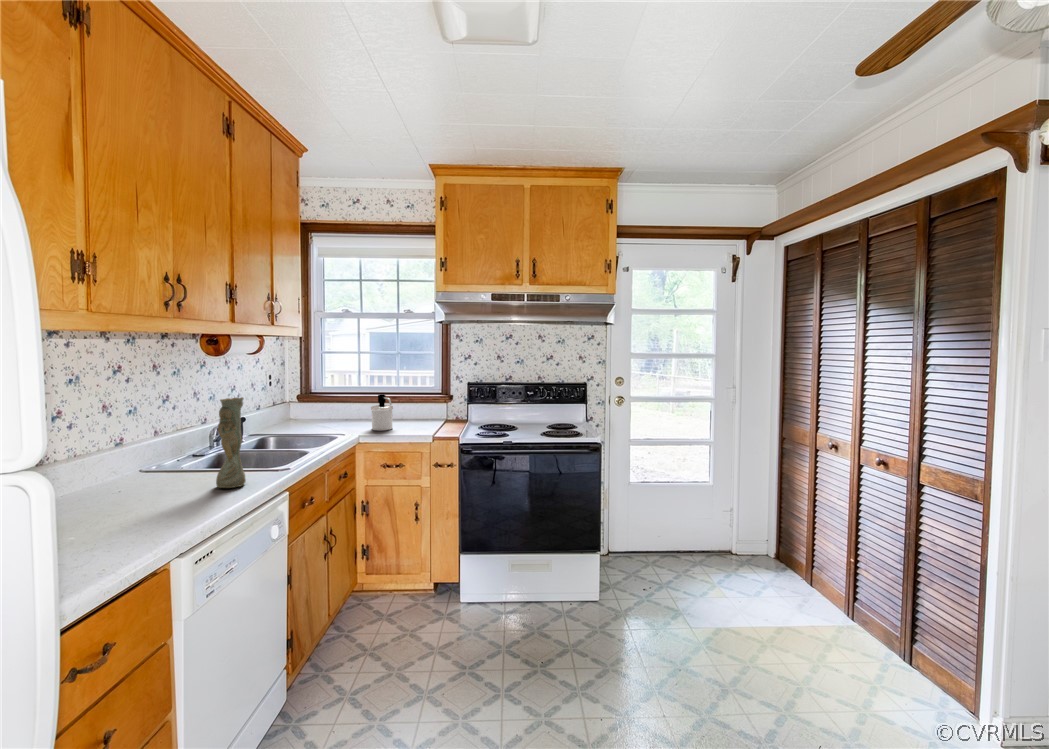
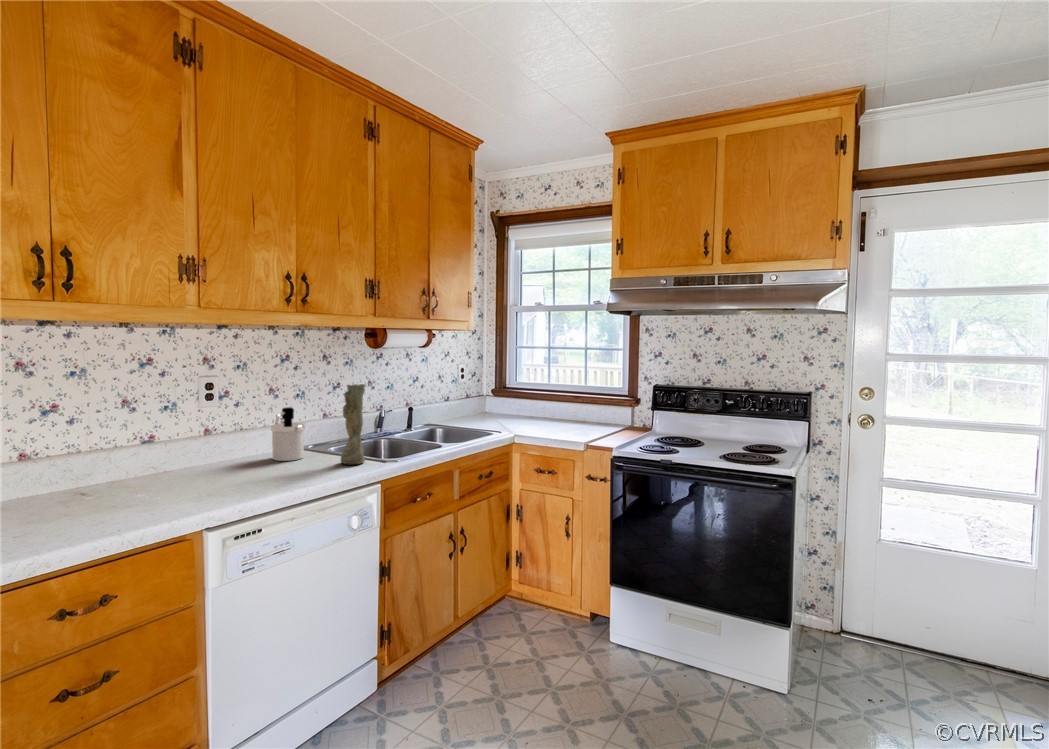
soap dispenser: present [371,394,393,431] -> present [271,407,305,461]

